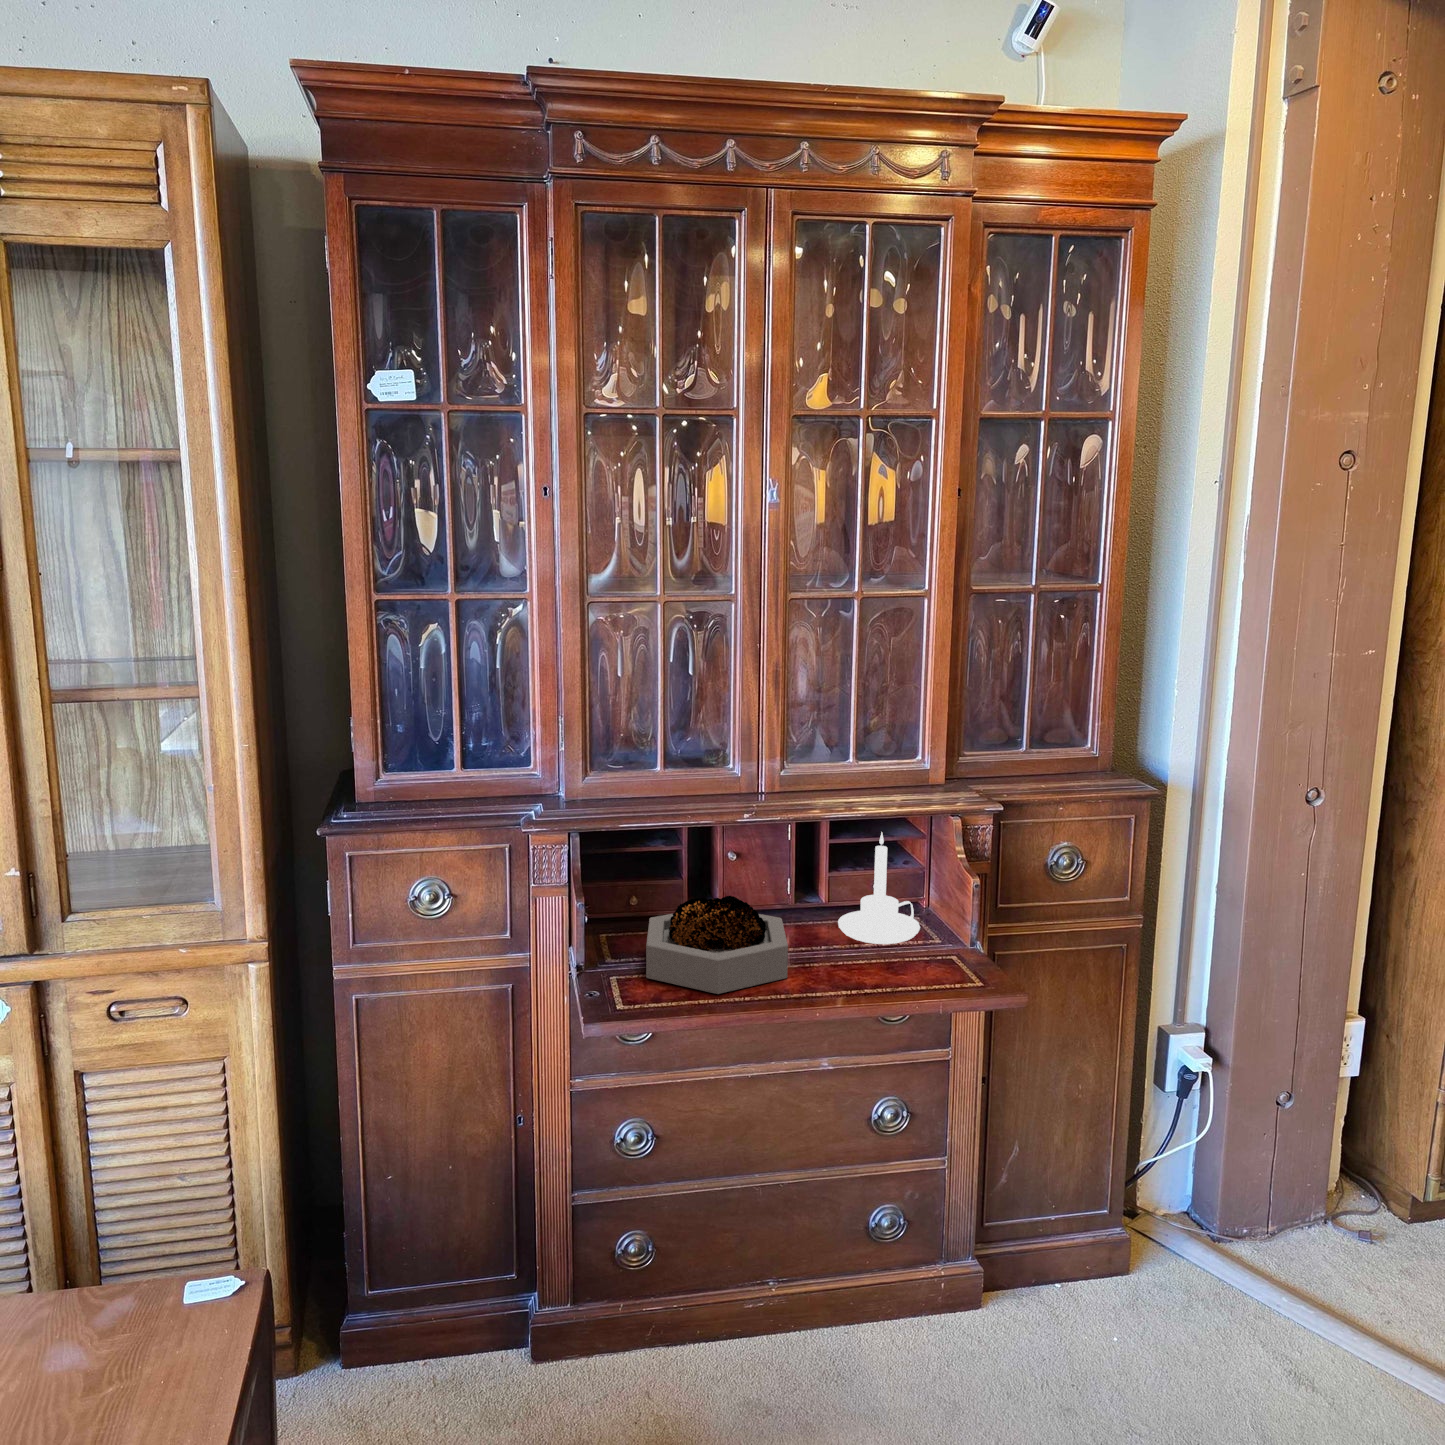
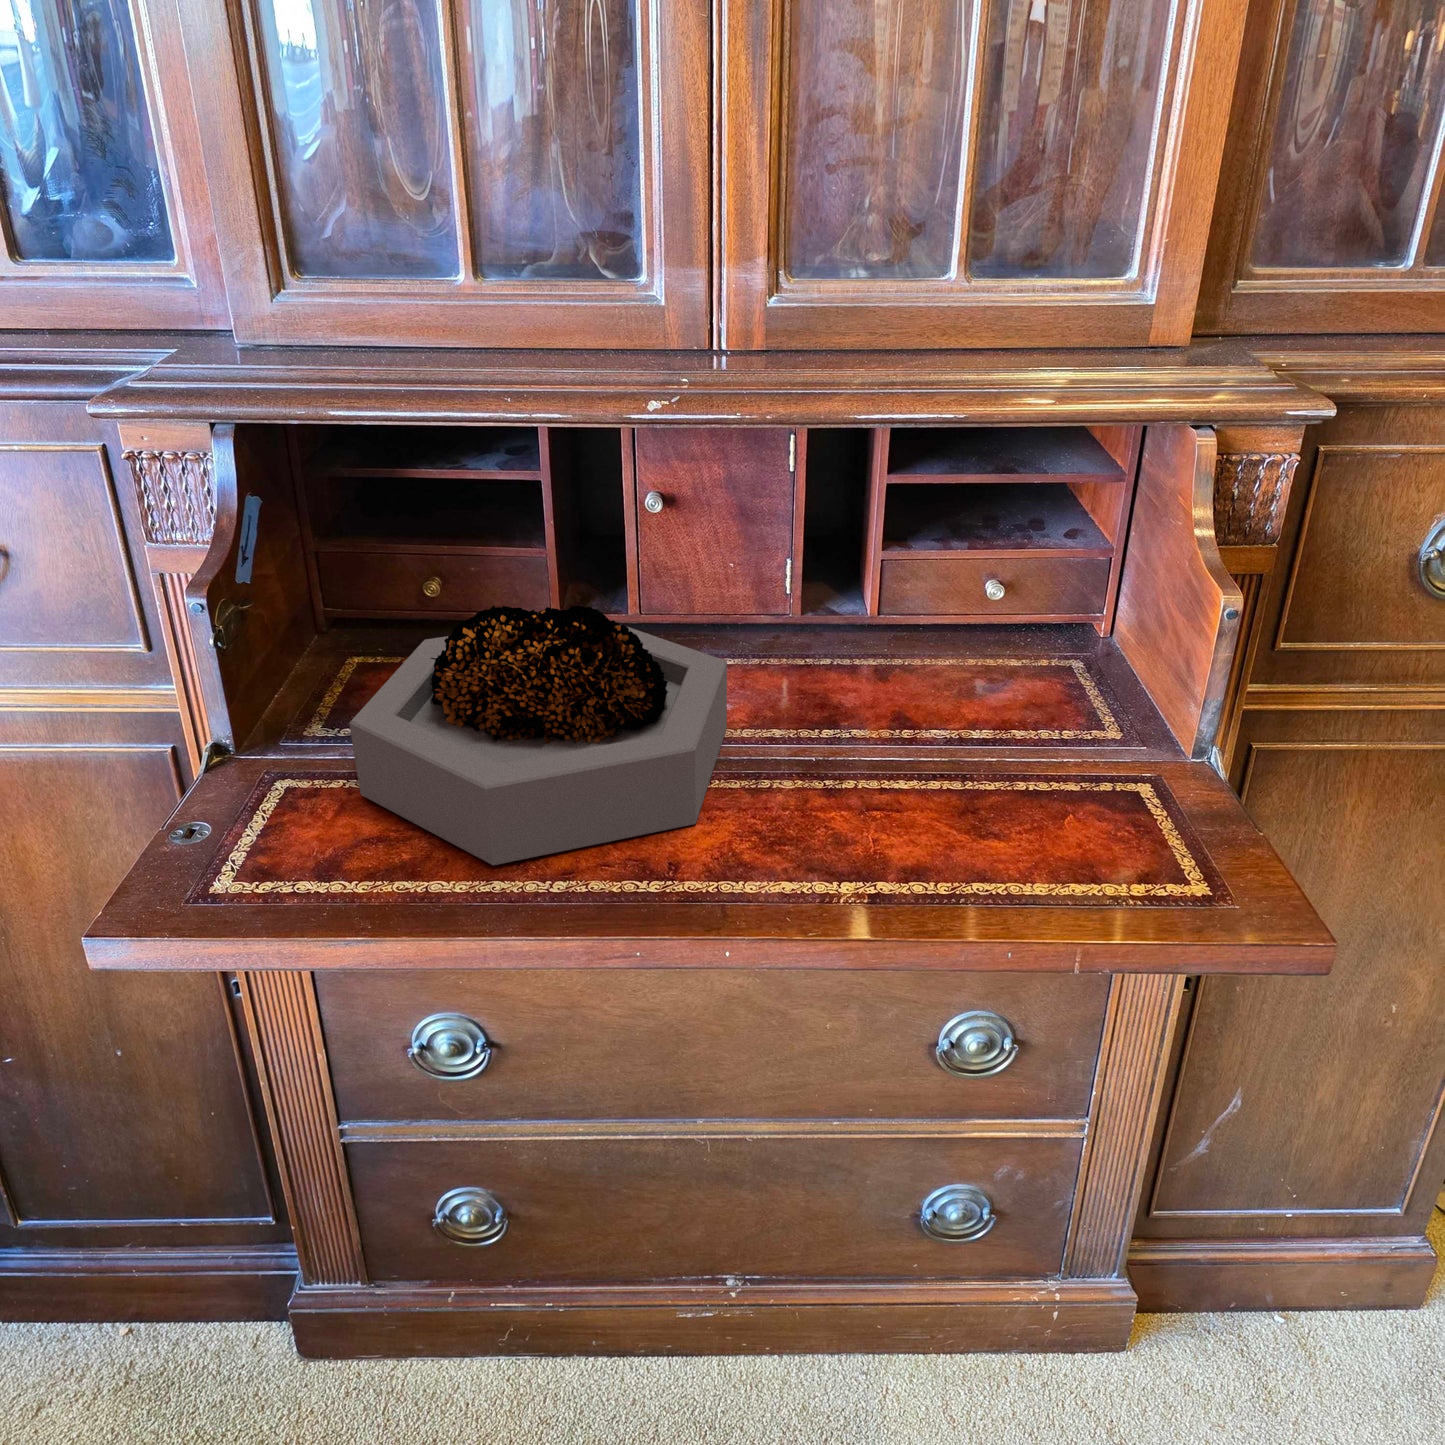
candle holder: present [838,832,920,944] -> none [878,458,1074,737]

